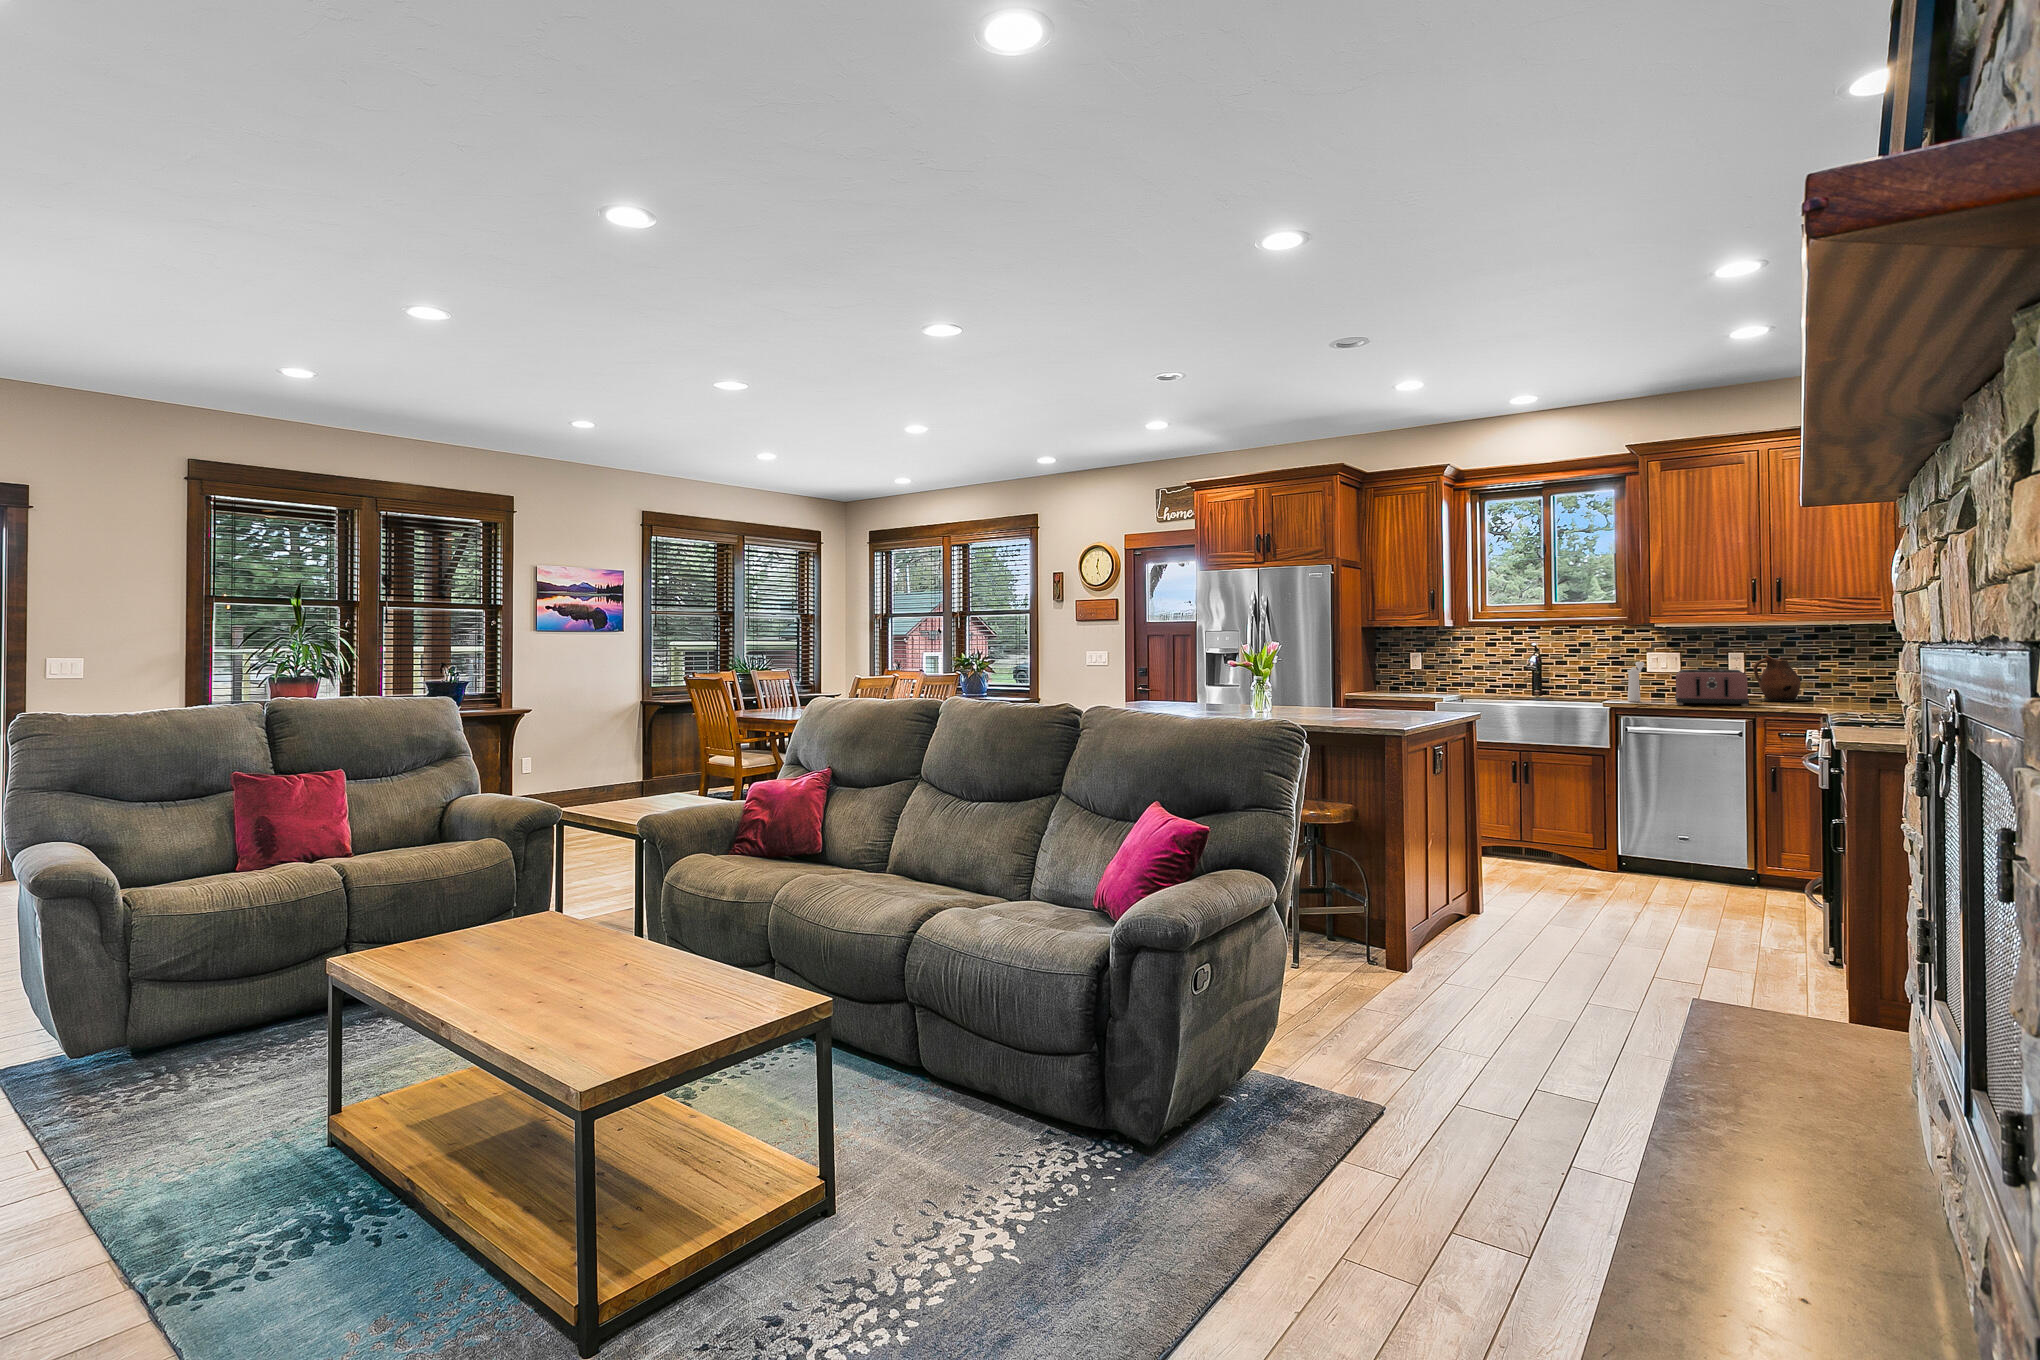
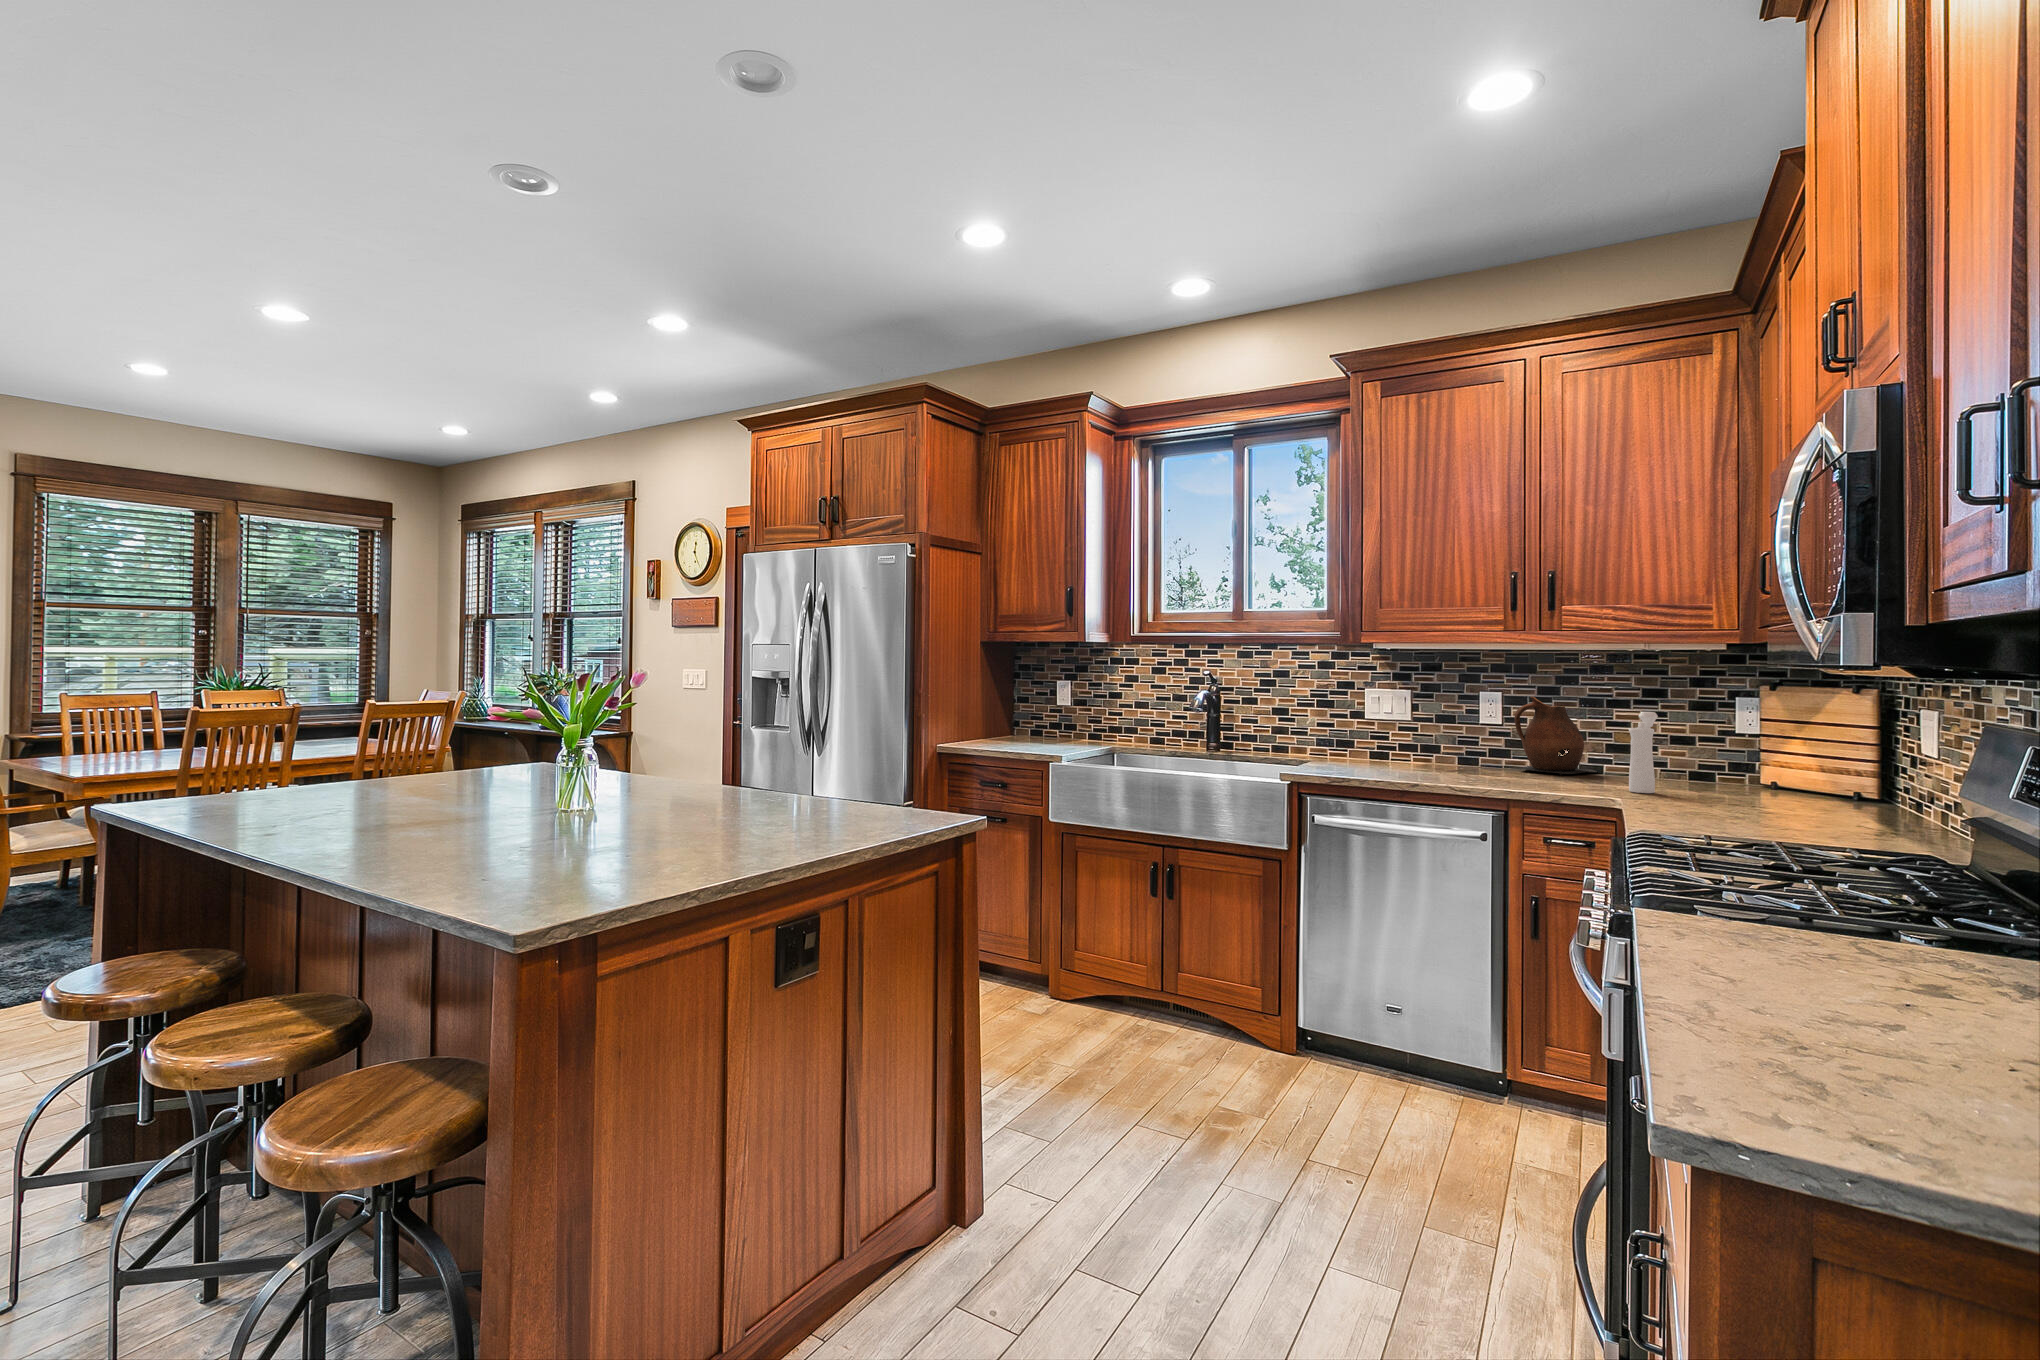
pepper mill: present [1627,662,1645,702] -> present [1628,712,1658,793]
toaster: present [1675,670,1749,706] -> none [1388,718,1500,785]

